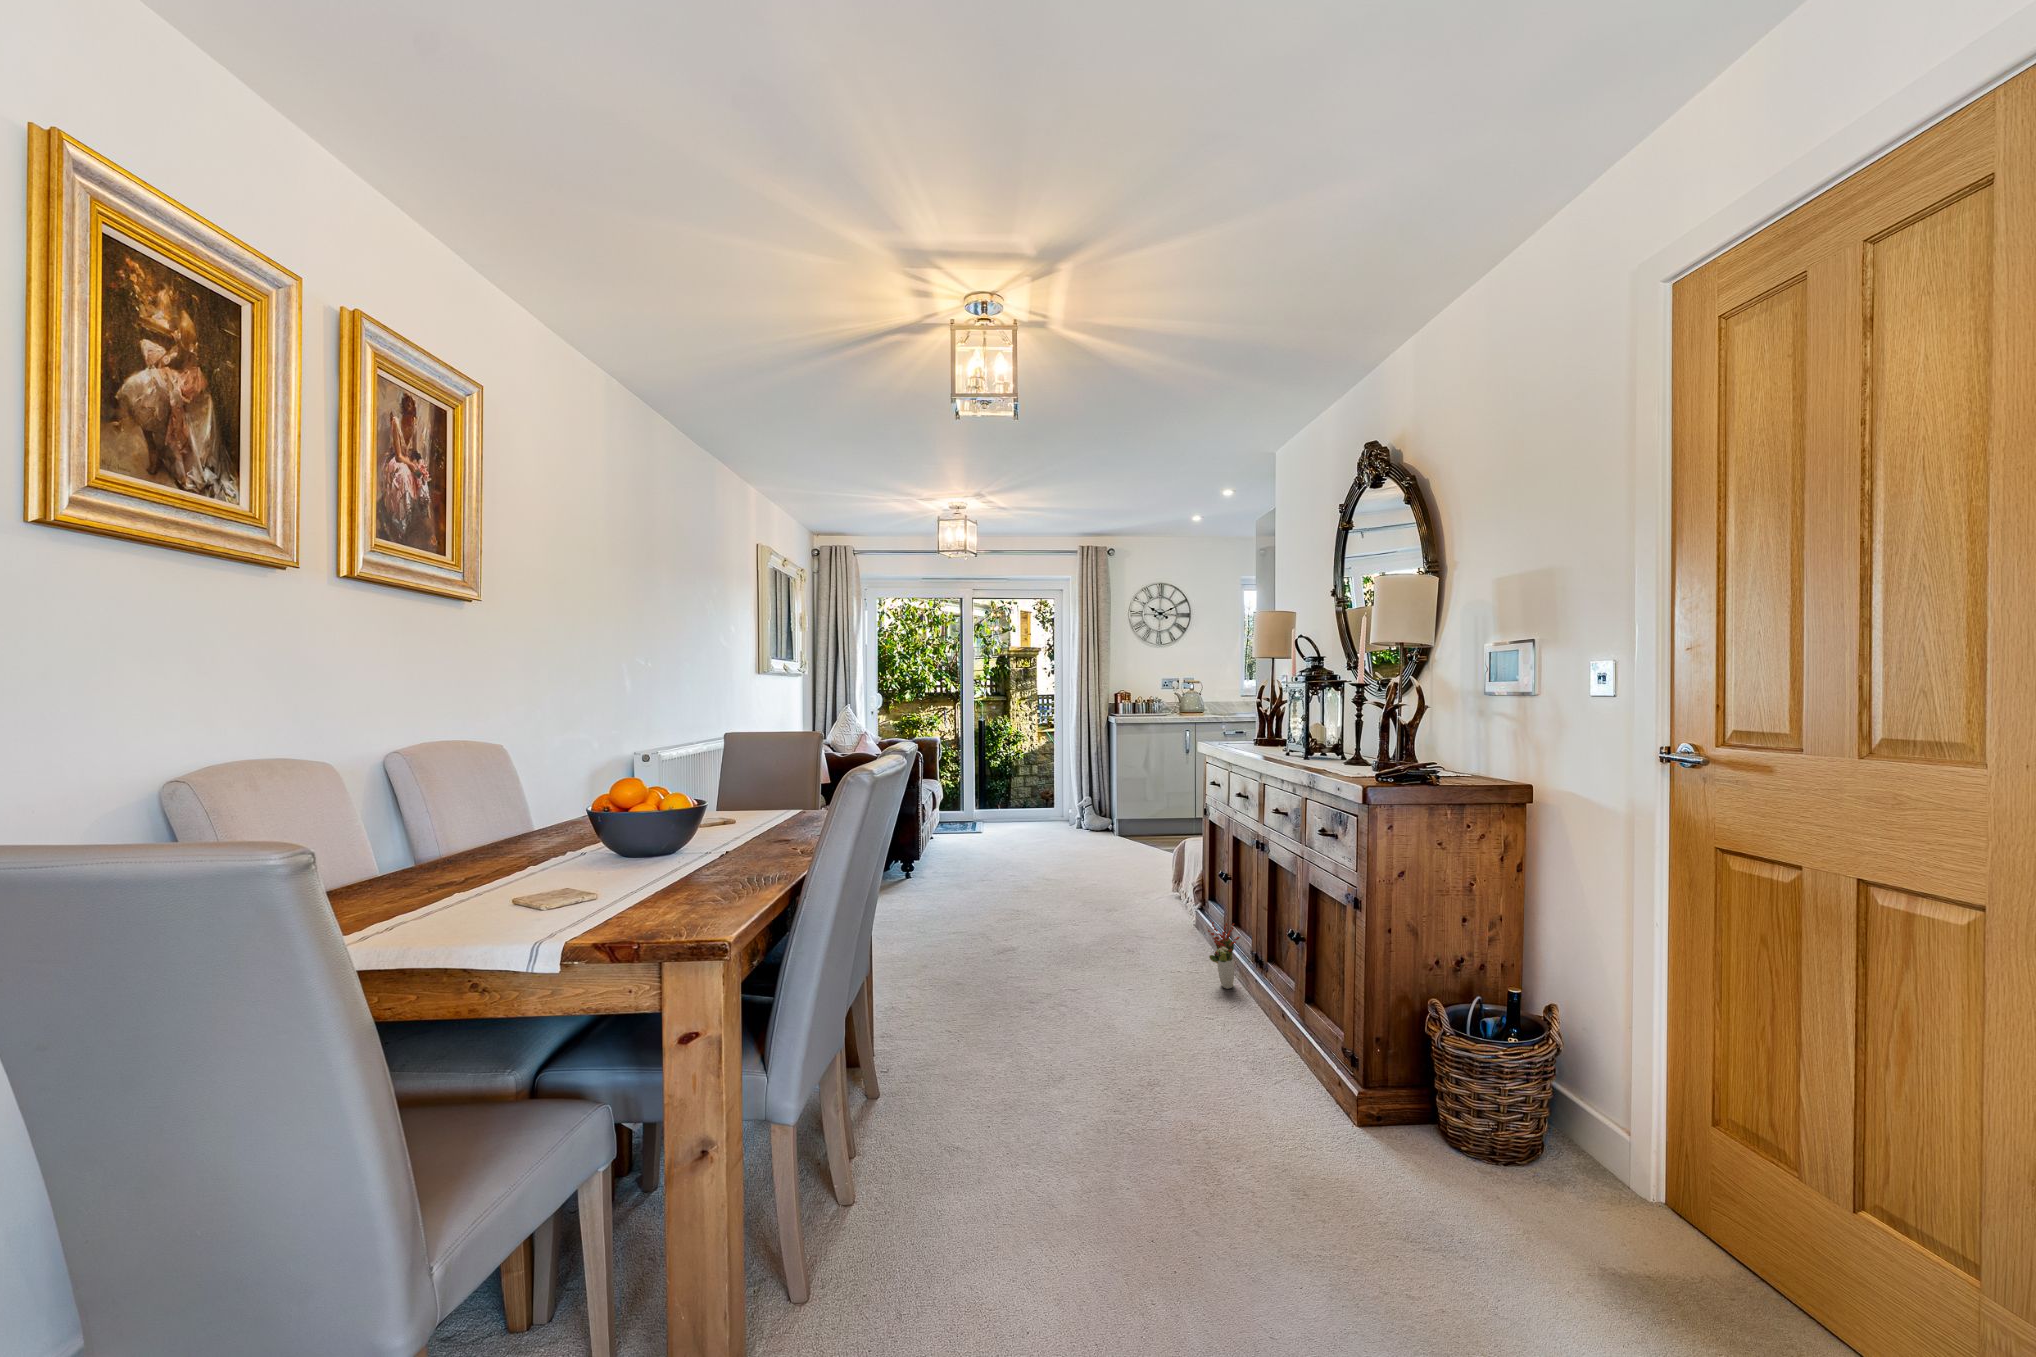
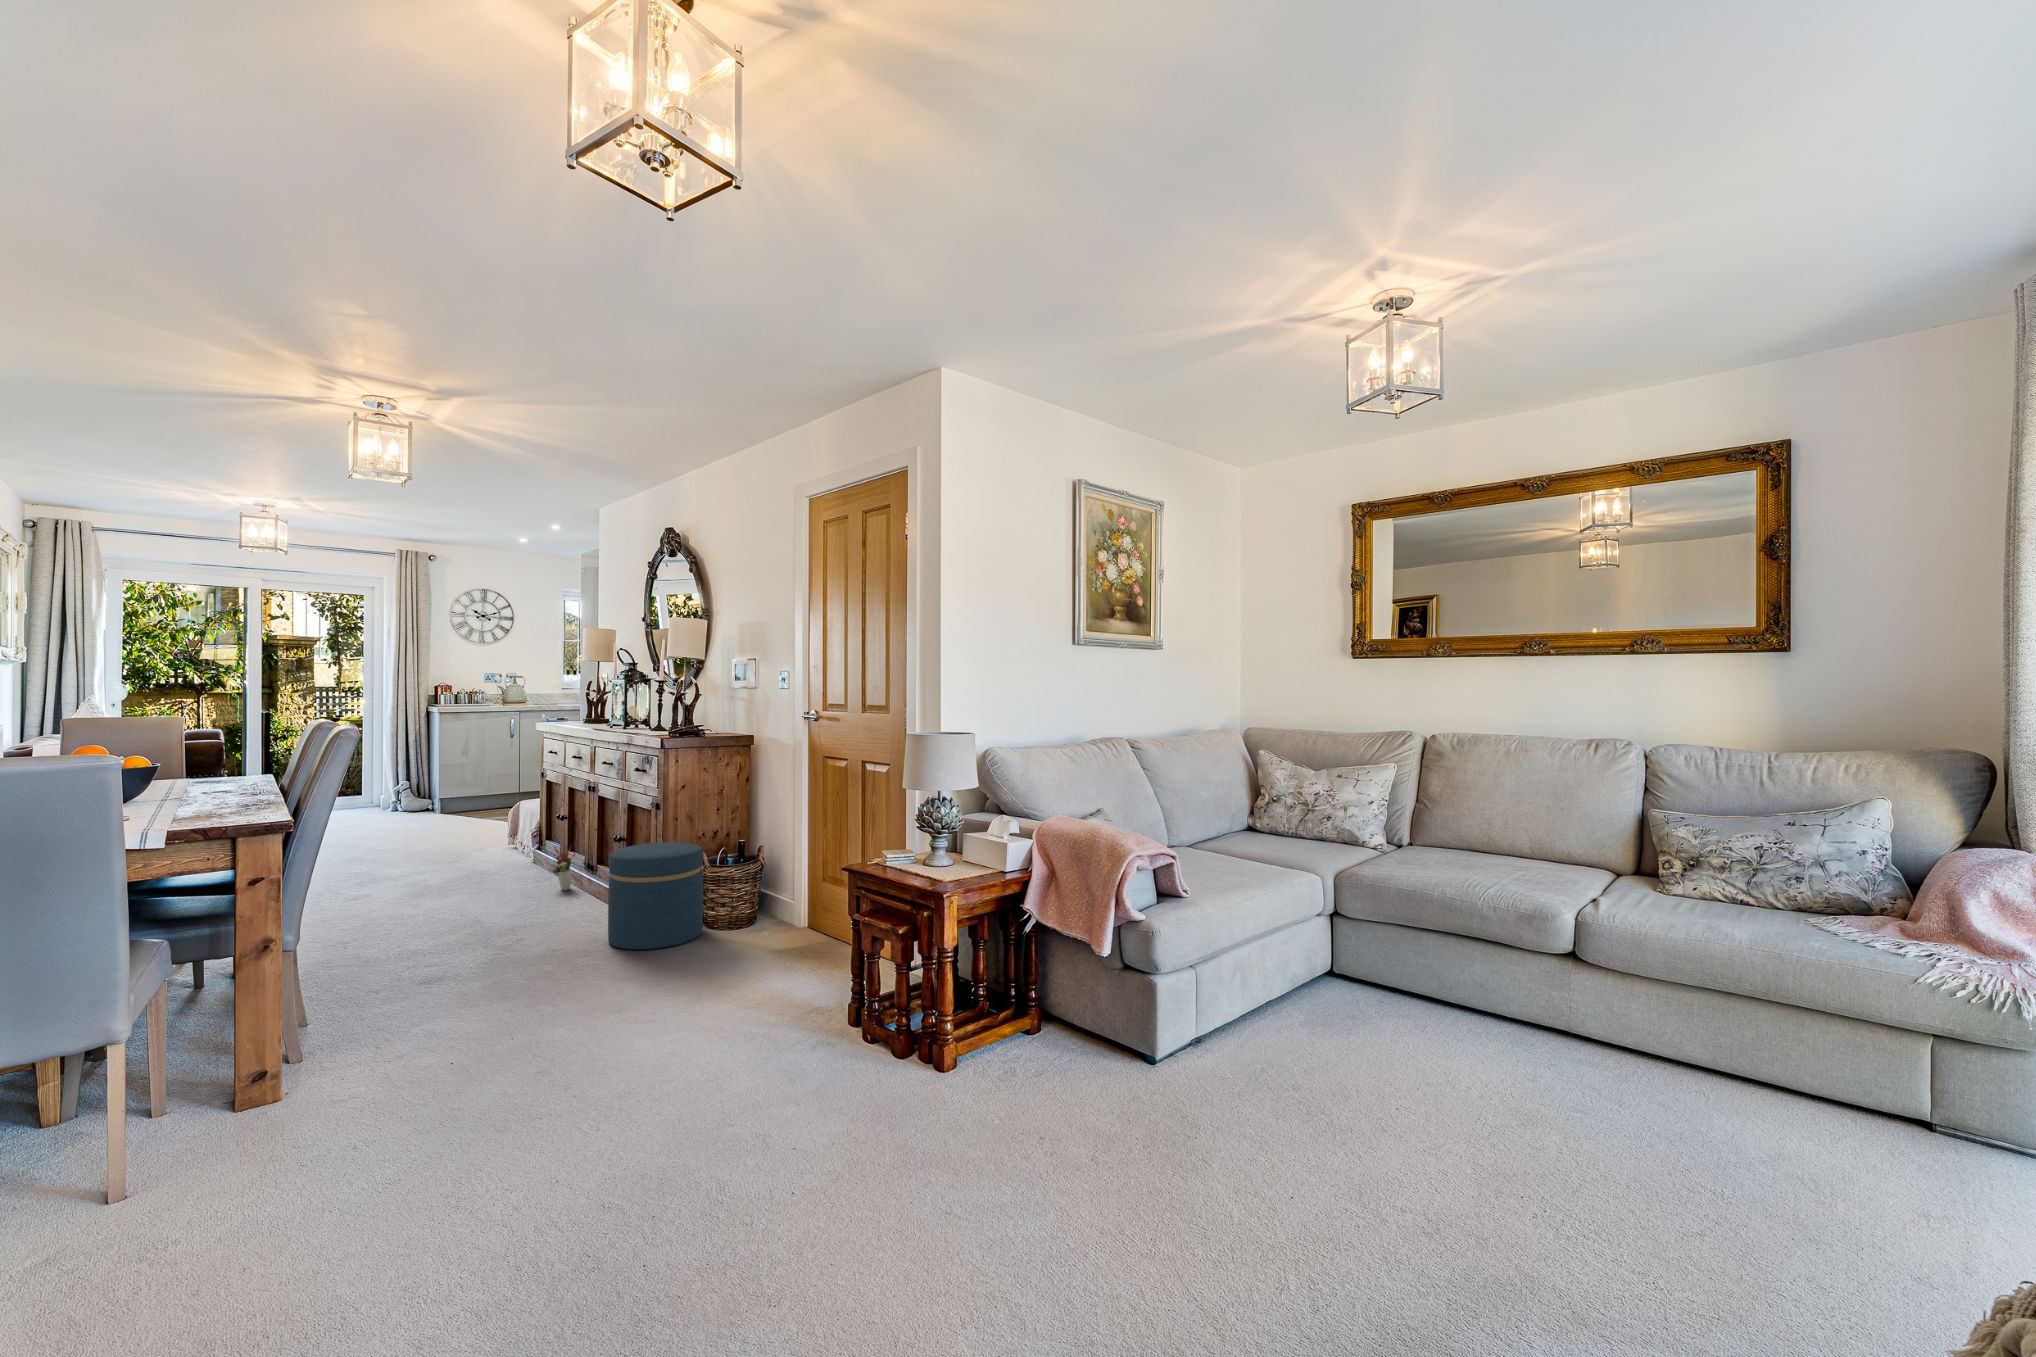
ottoman: none [1275,965,1442,1183] -> present [608,842,703,950]

